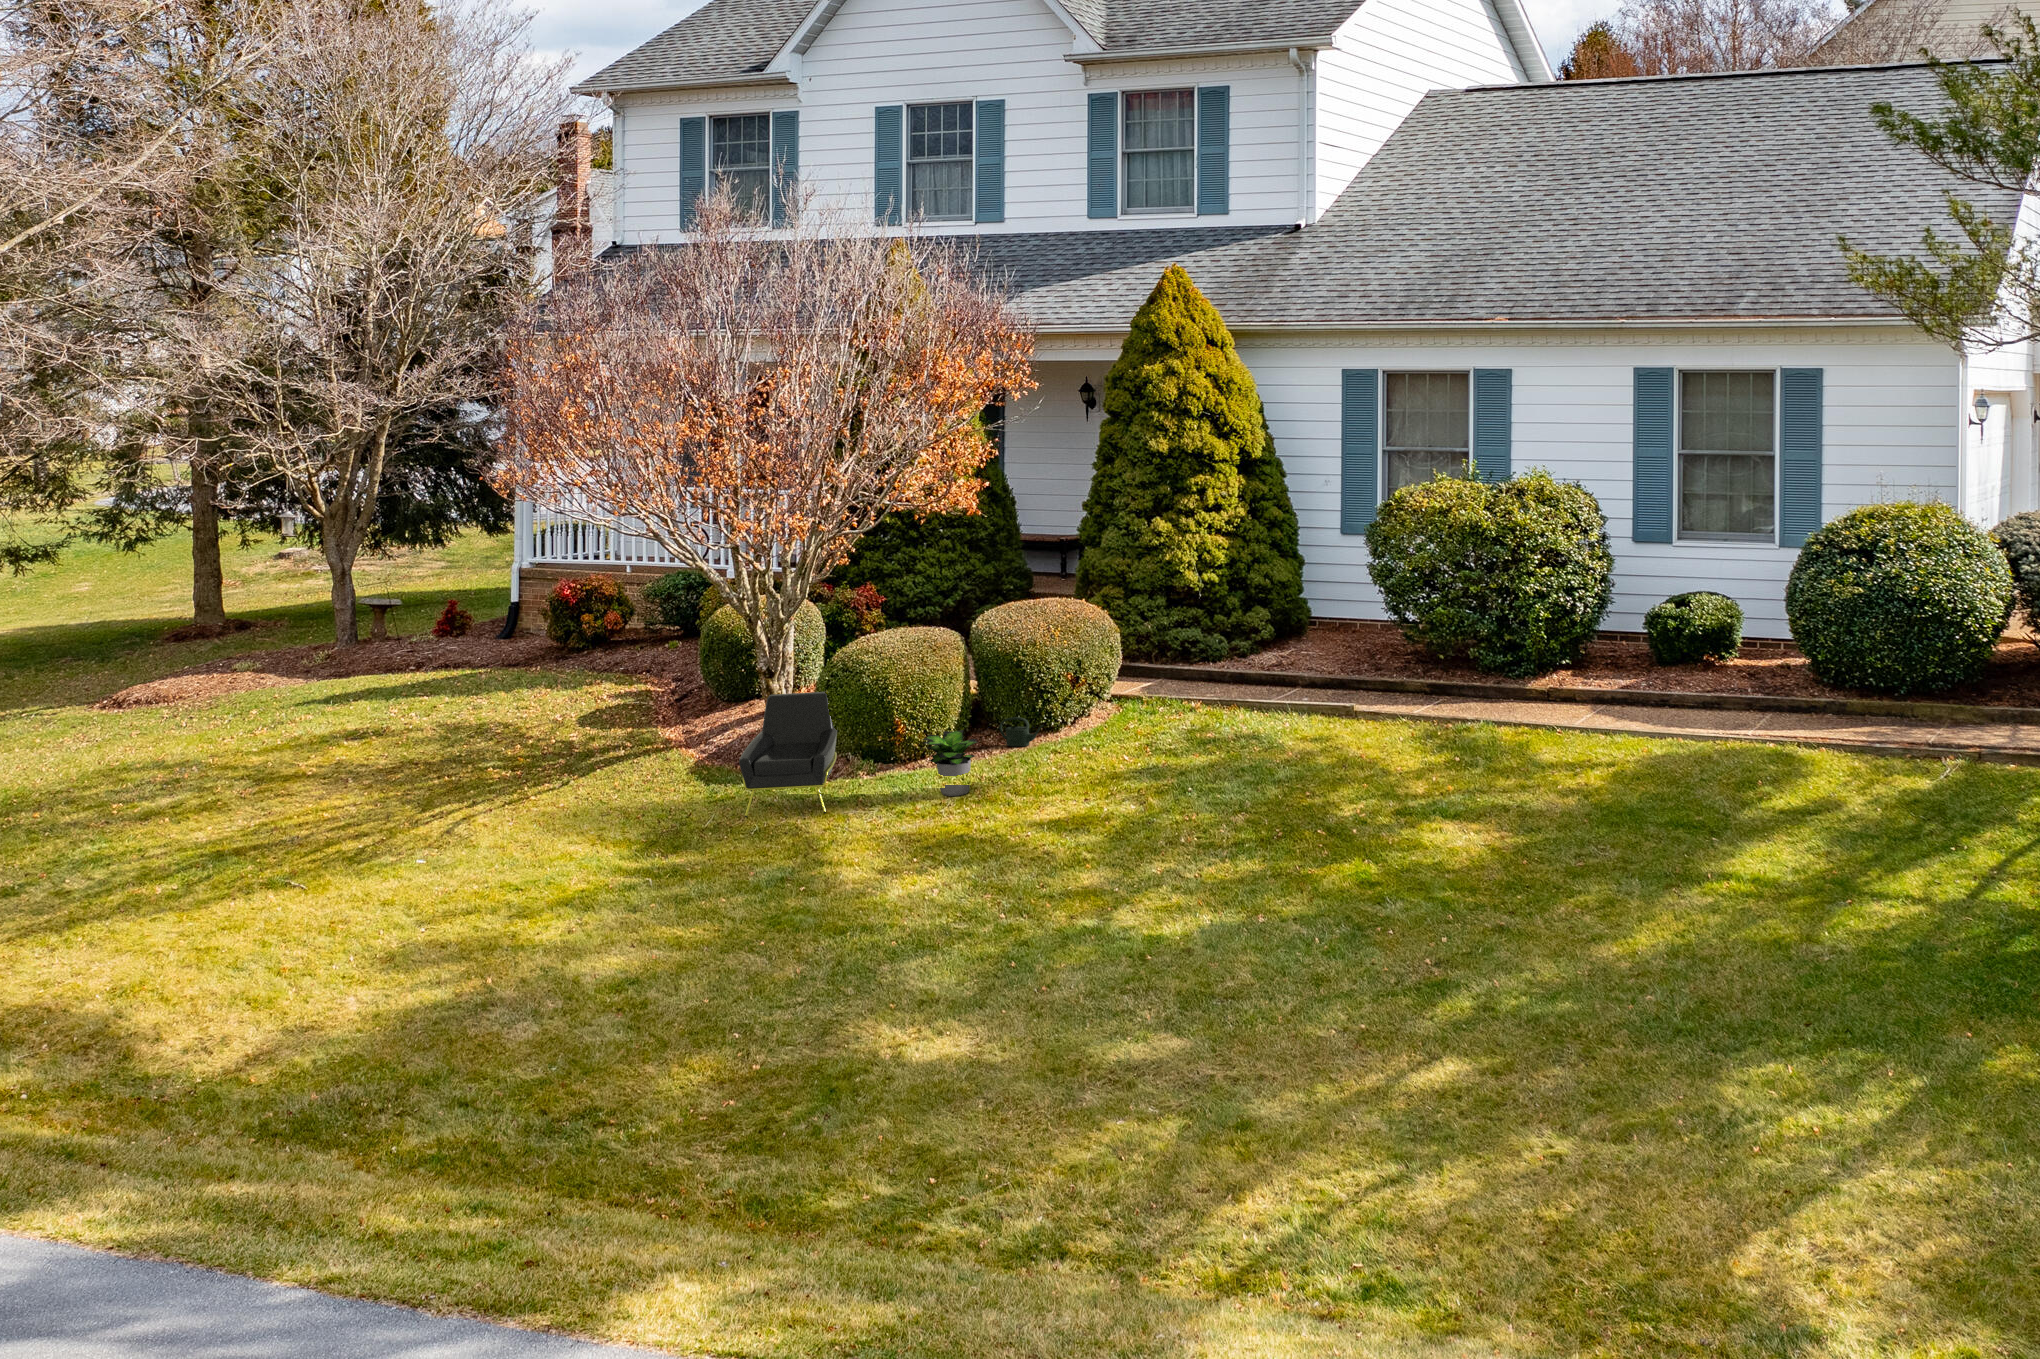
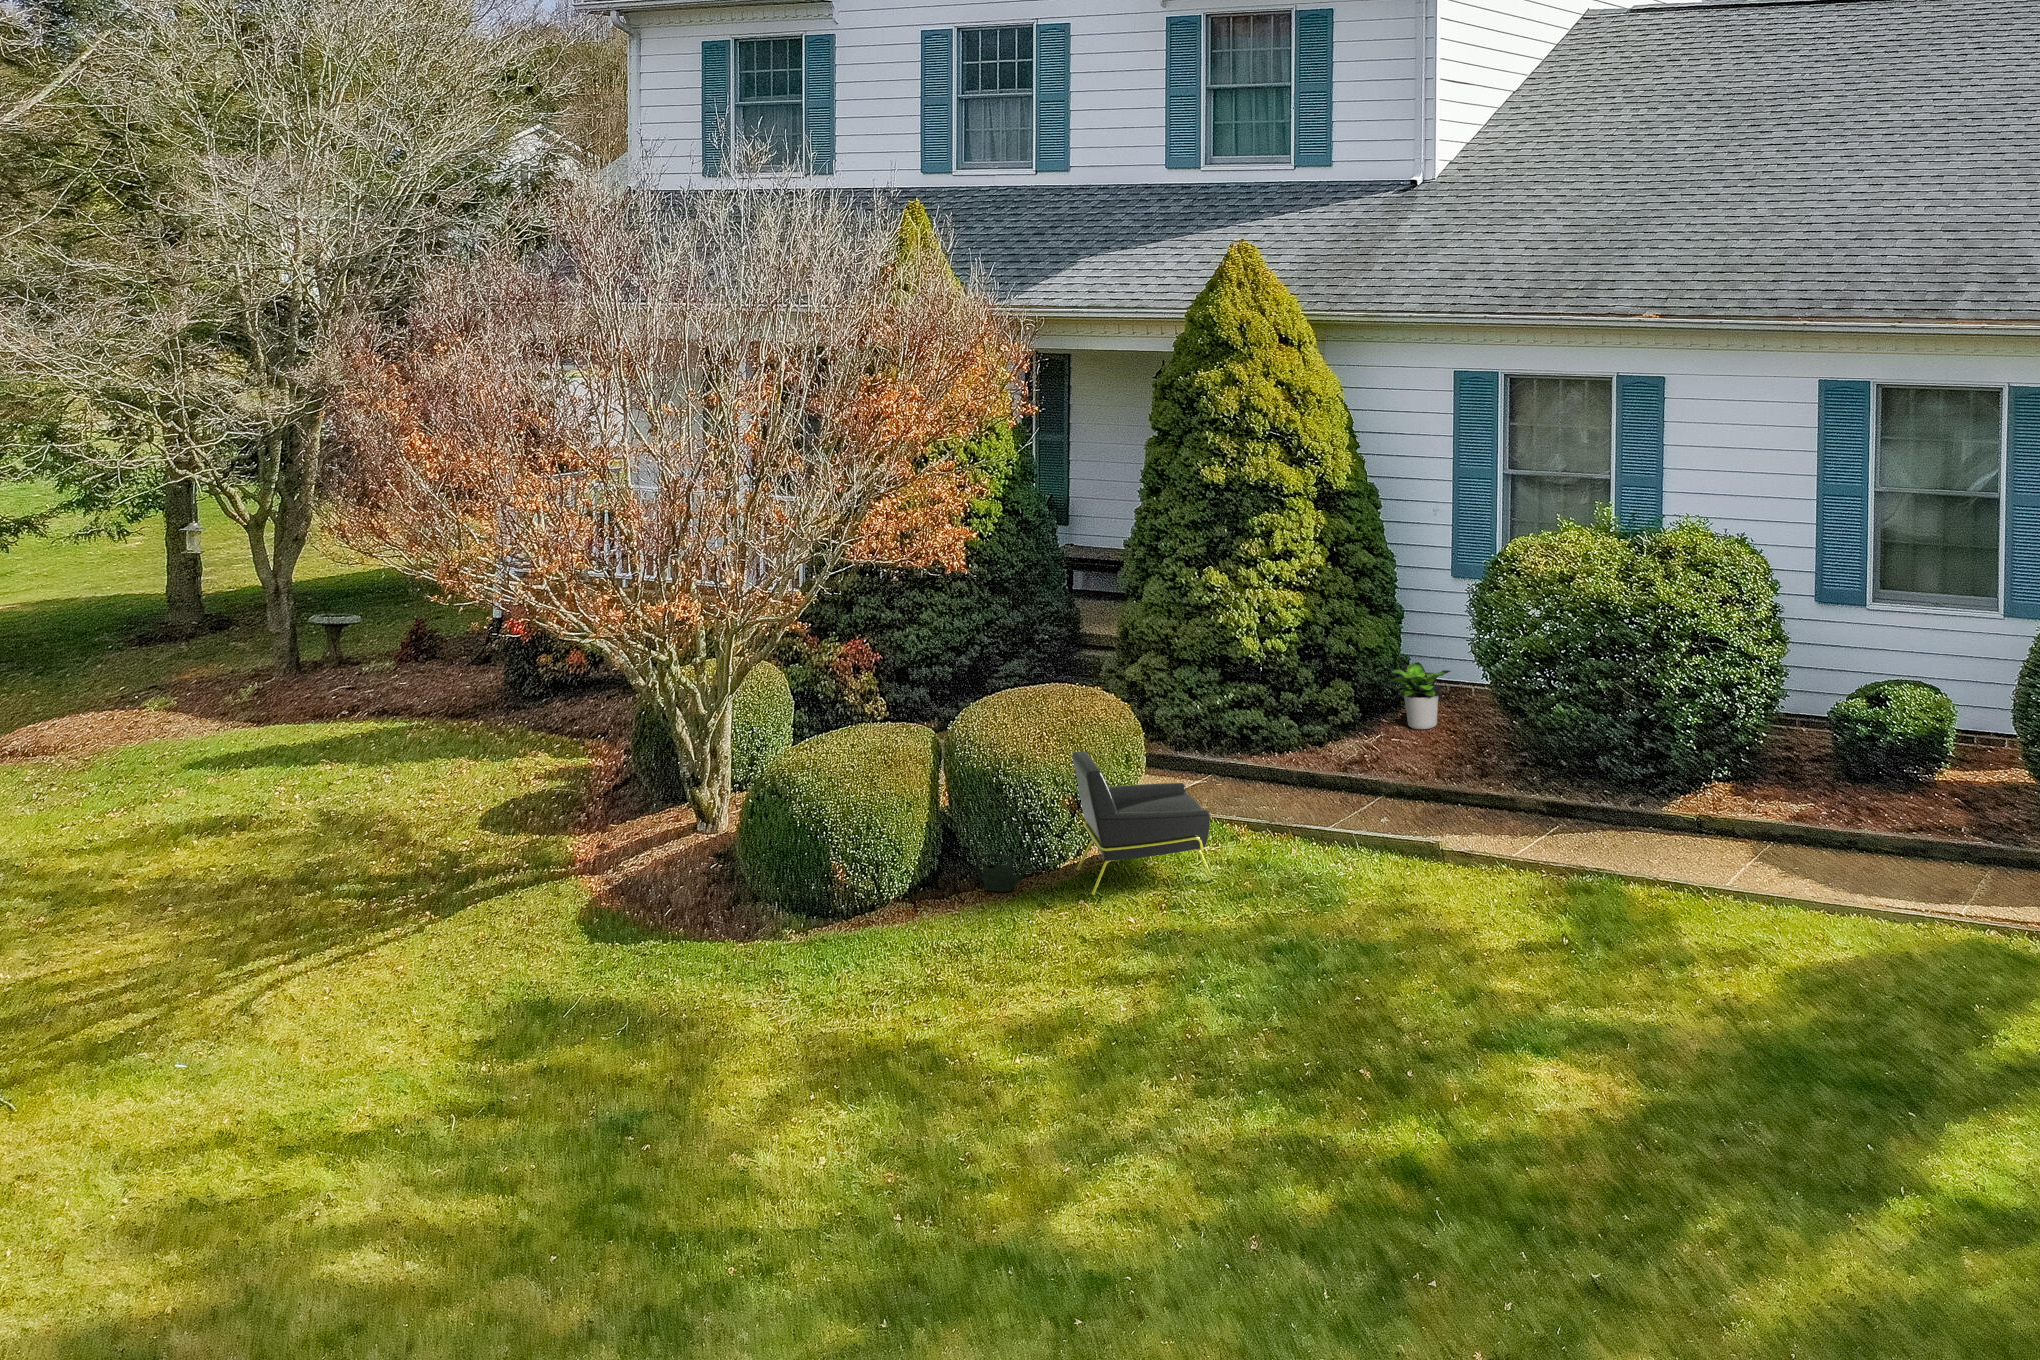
armchair: present [739,692,837,817] -> present [1072,751,1213,897]
potted plant: present [922,730,977,796] -> present [1385,662,1450,729]

